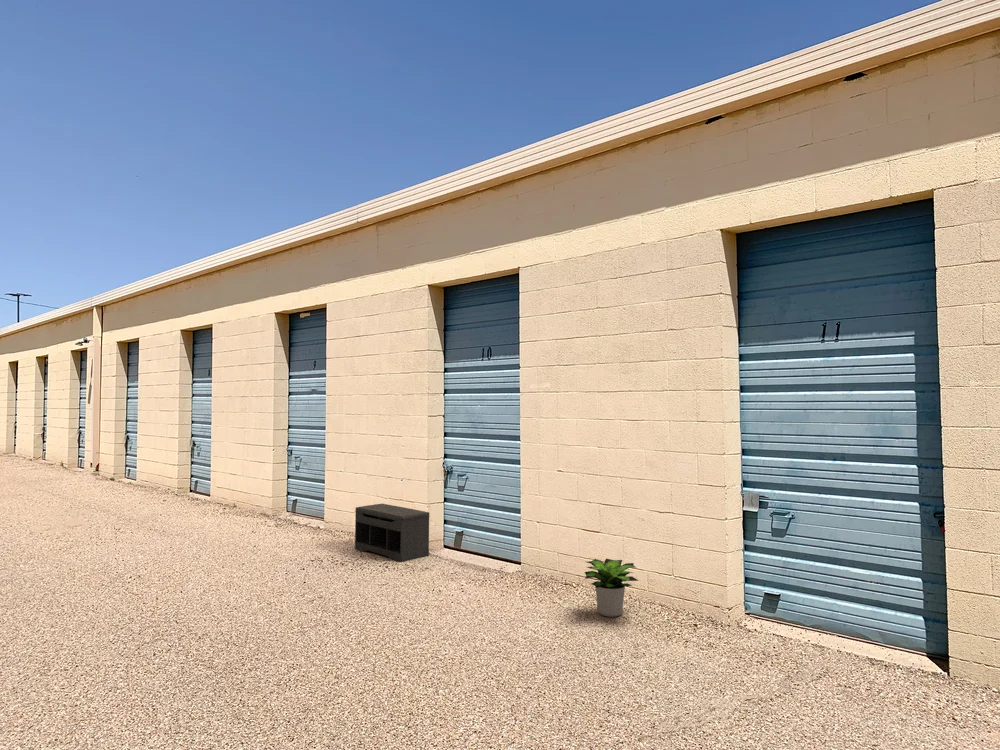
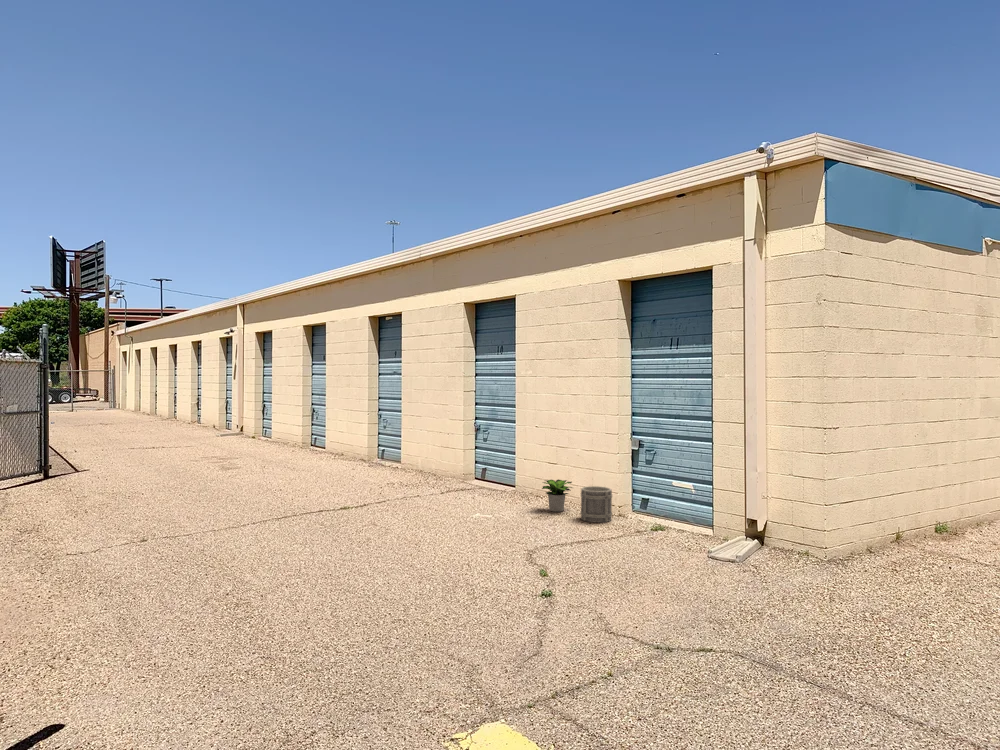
bench: present [355,504,430,562] -> none [418,450,465,486]
bucket: none [664,573,720,642] -> present [581,486,612,523]

